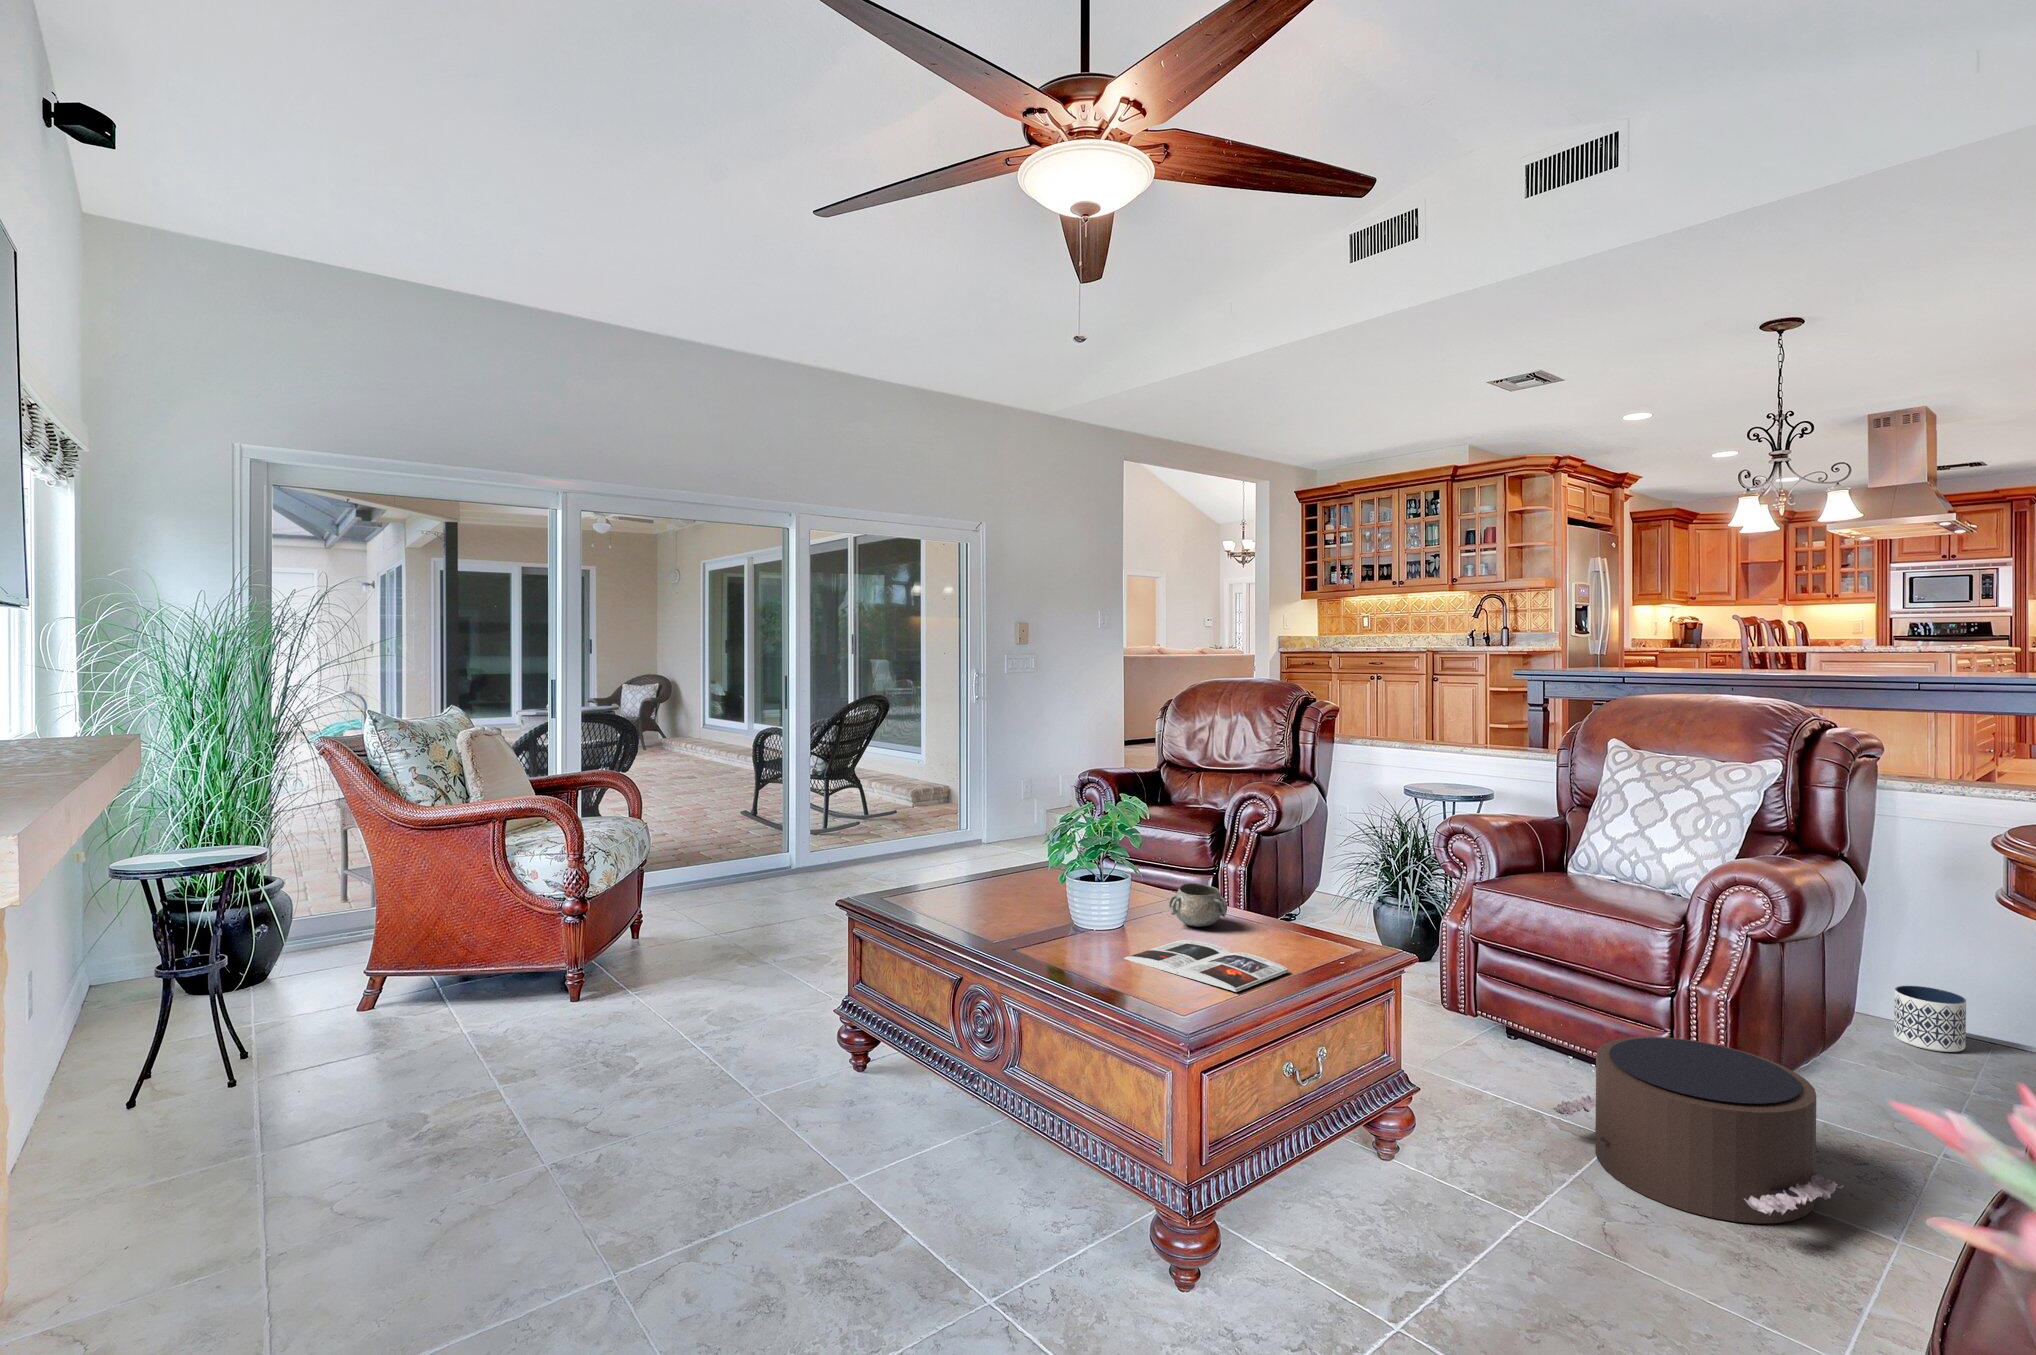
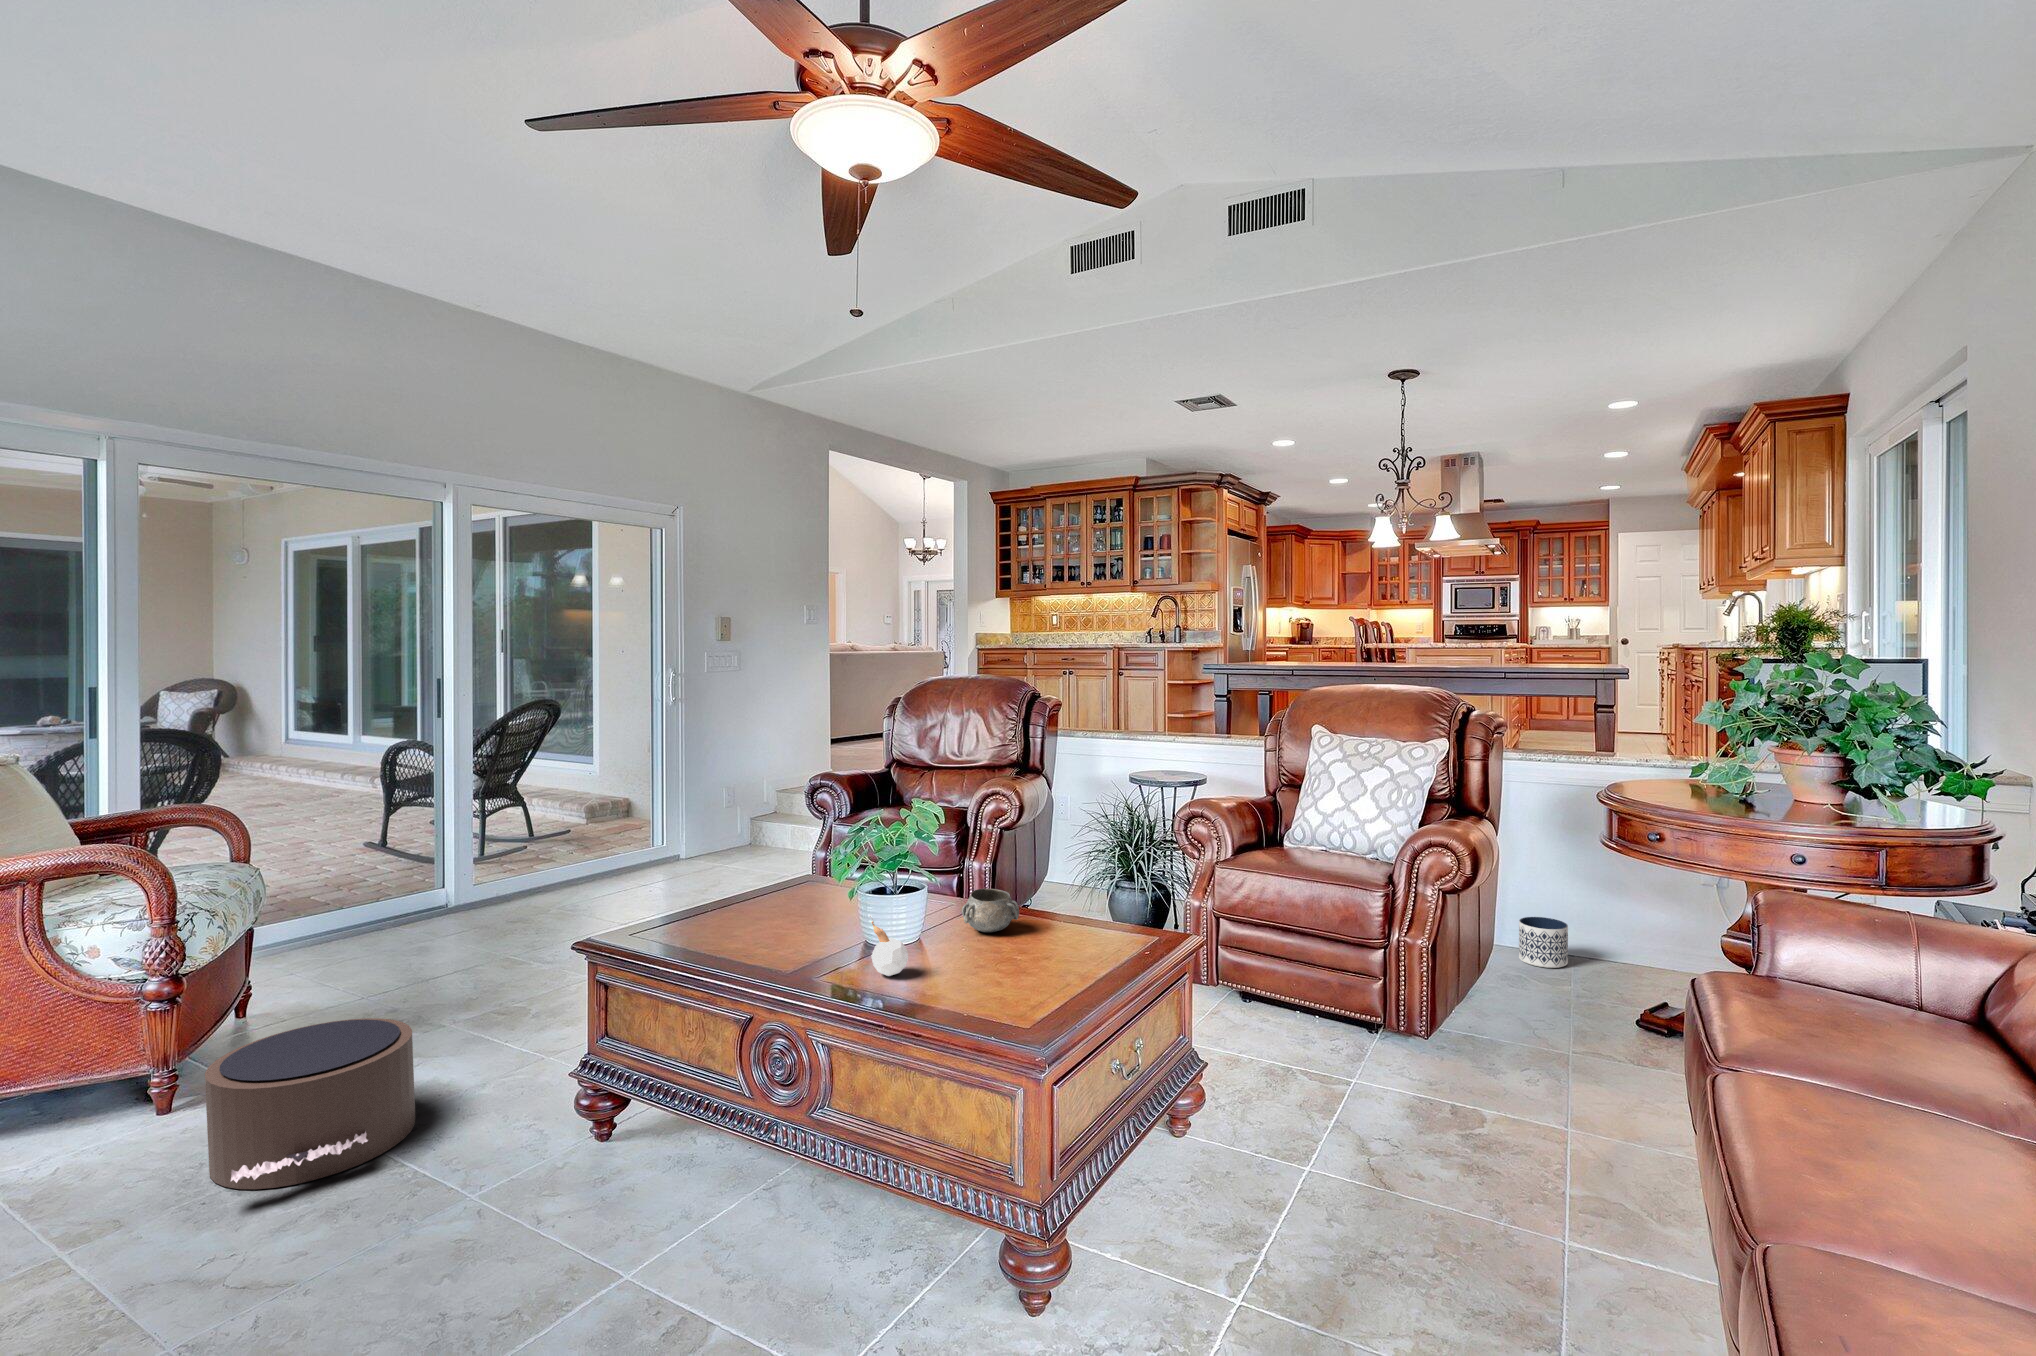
candle: none [1066,894,1103,954] -> present [870,915,908,976]
magazine: present [1124,940,1289,992] -> none [932,949,1096,999]
pouf: present [1553,1037,1844,1223] -> present [205,1018,415,1189]

